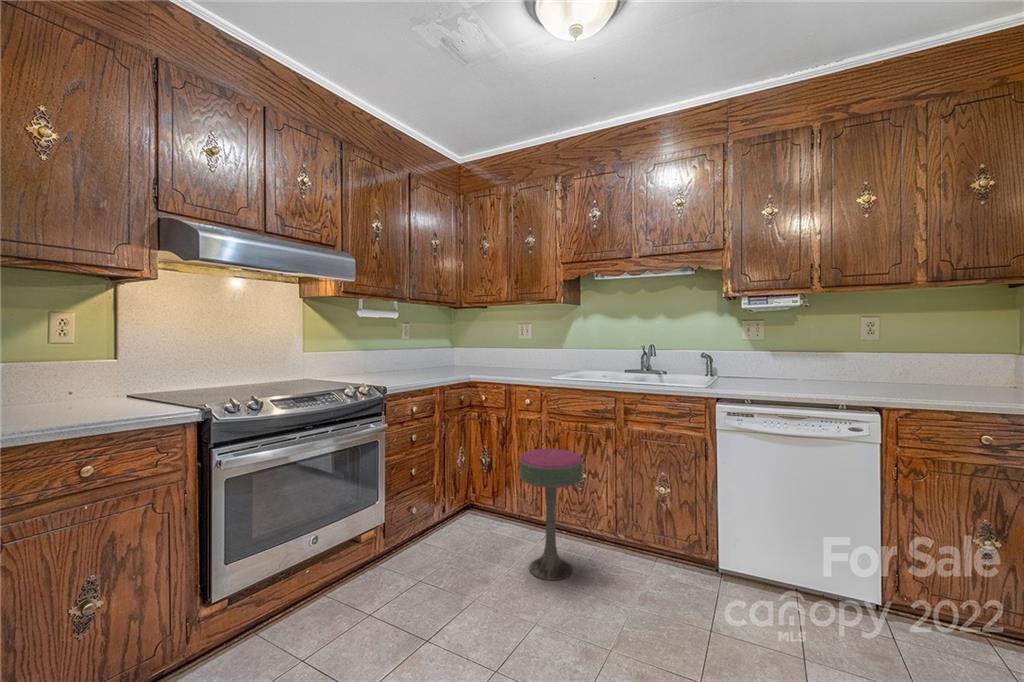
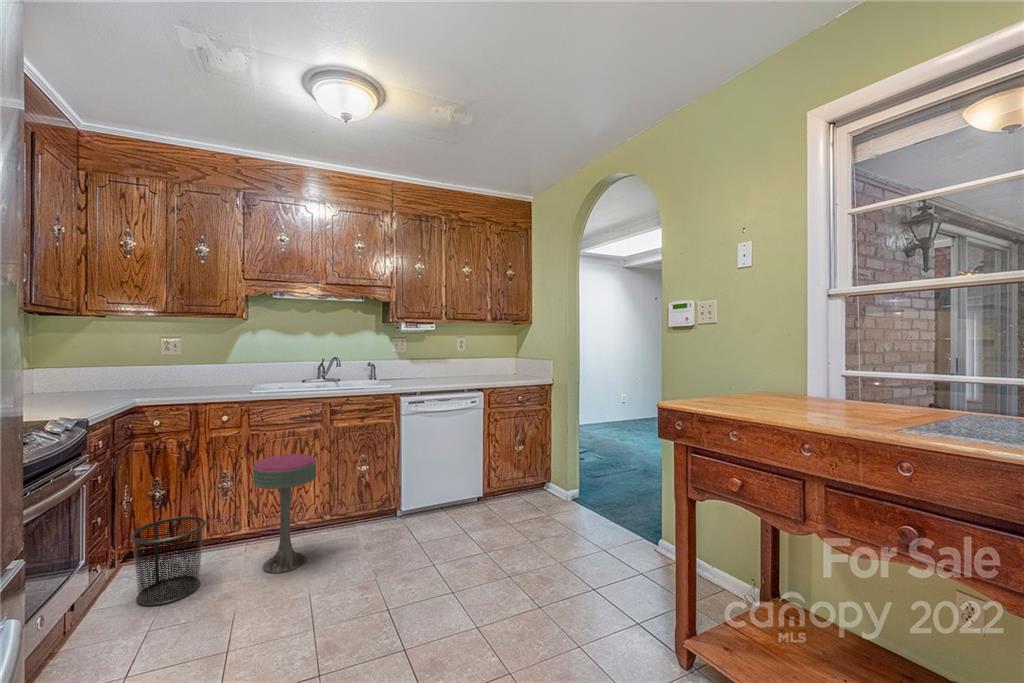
waste bin: none [436,483,490,560] -> present [131,516,206,606]

